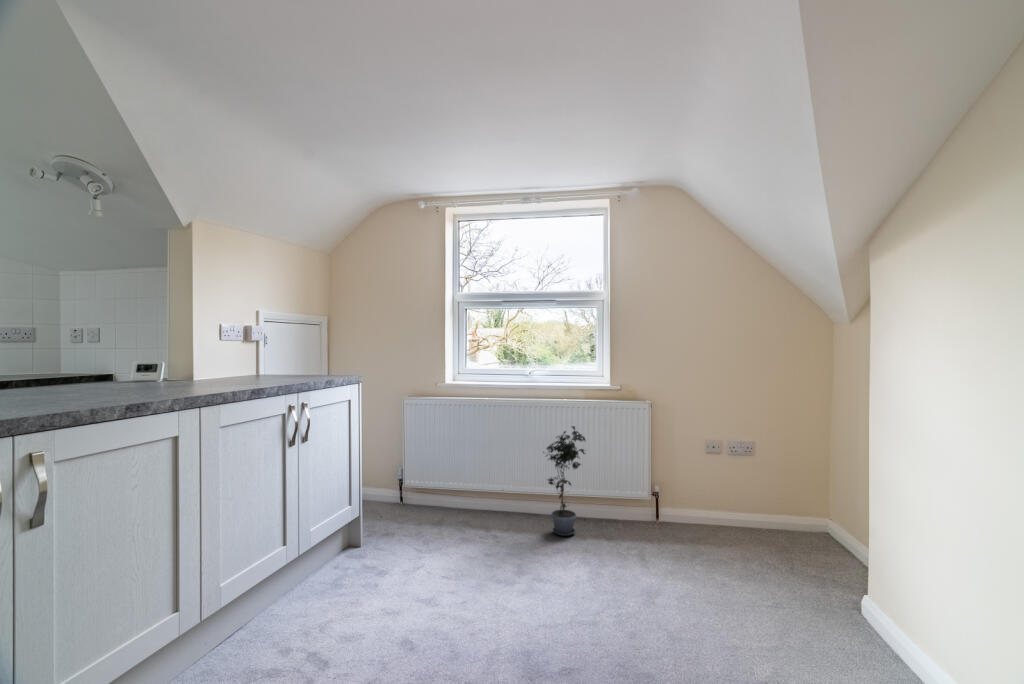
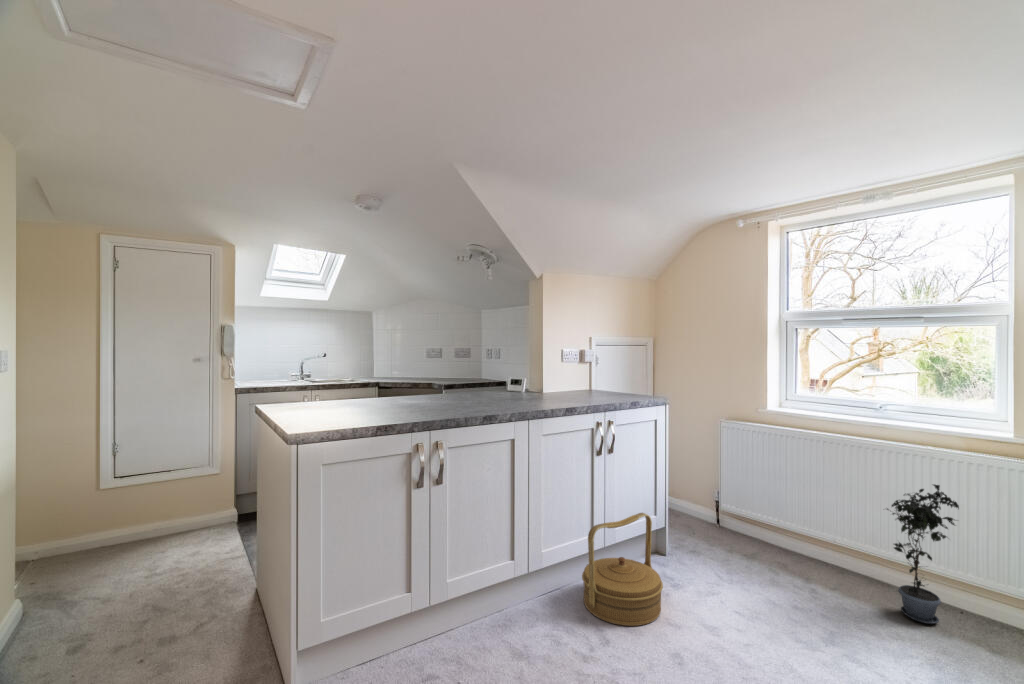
woven basket: none [277,503,376,641] -> present [582,513,663,626]

